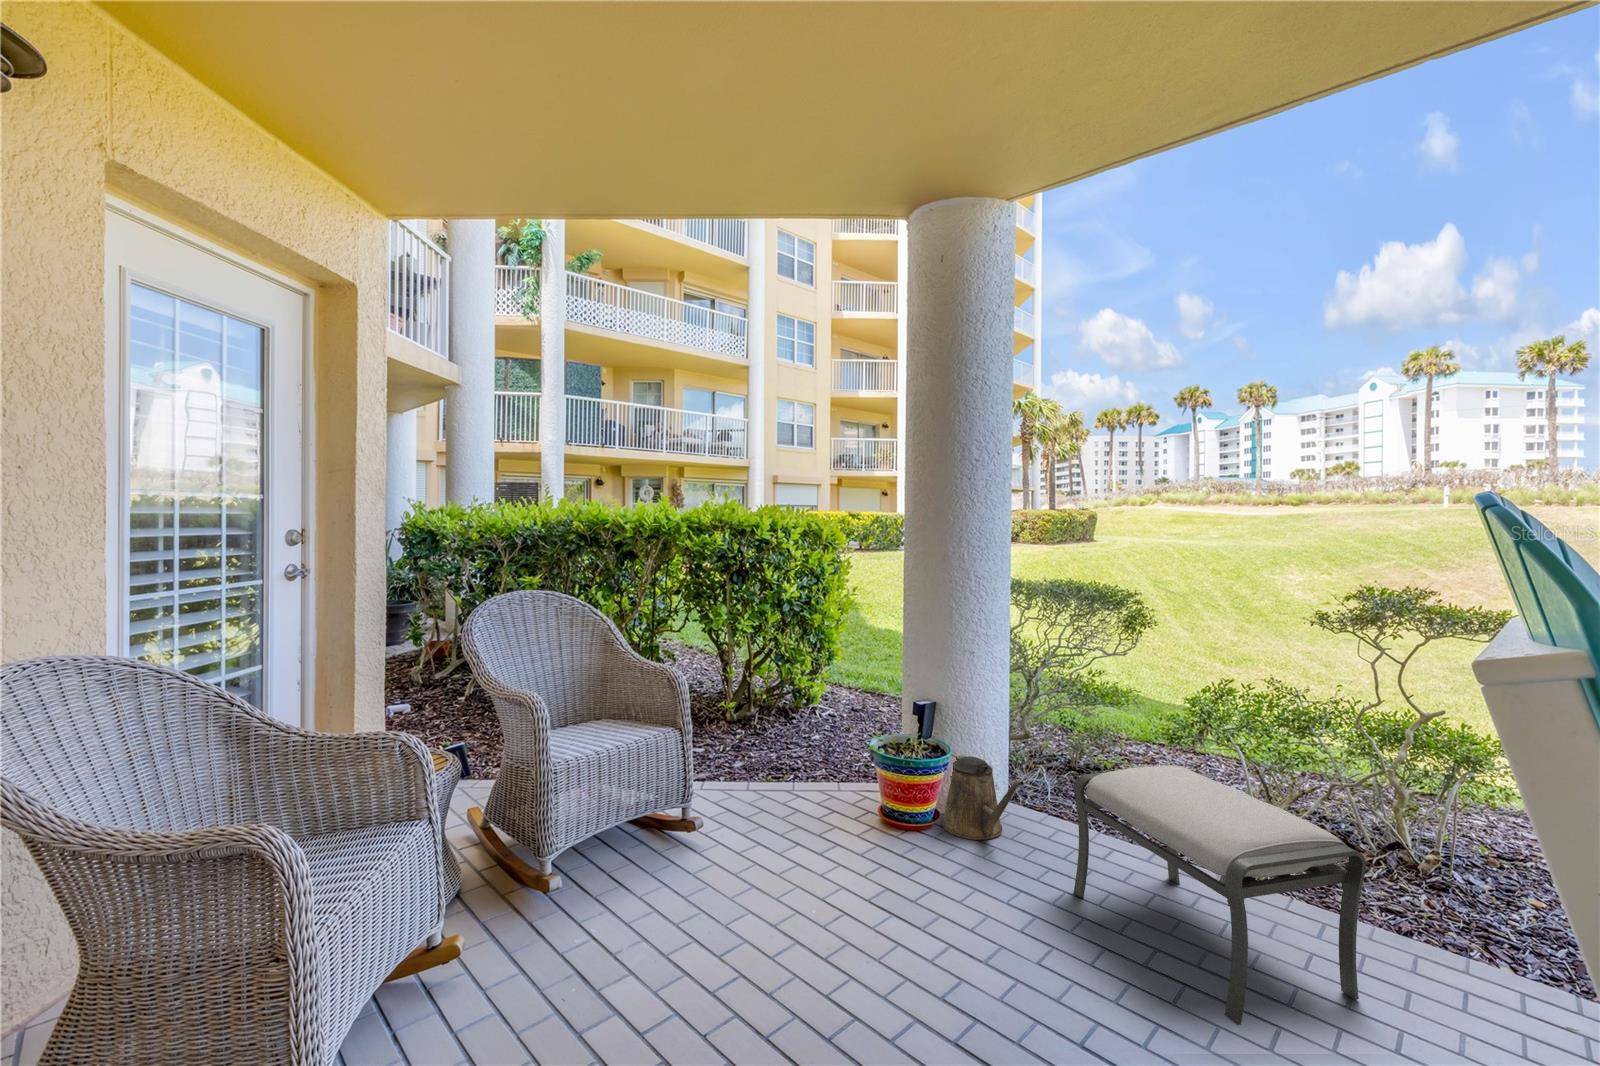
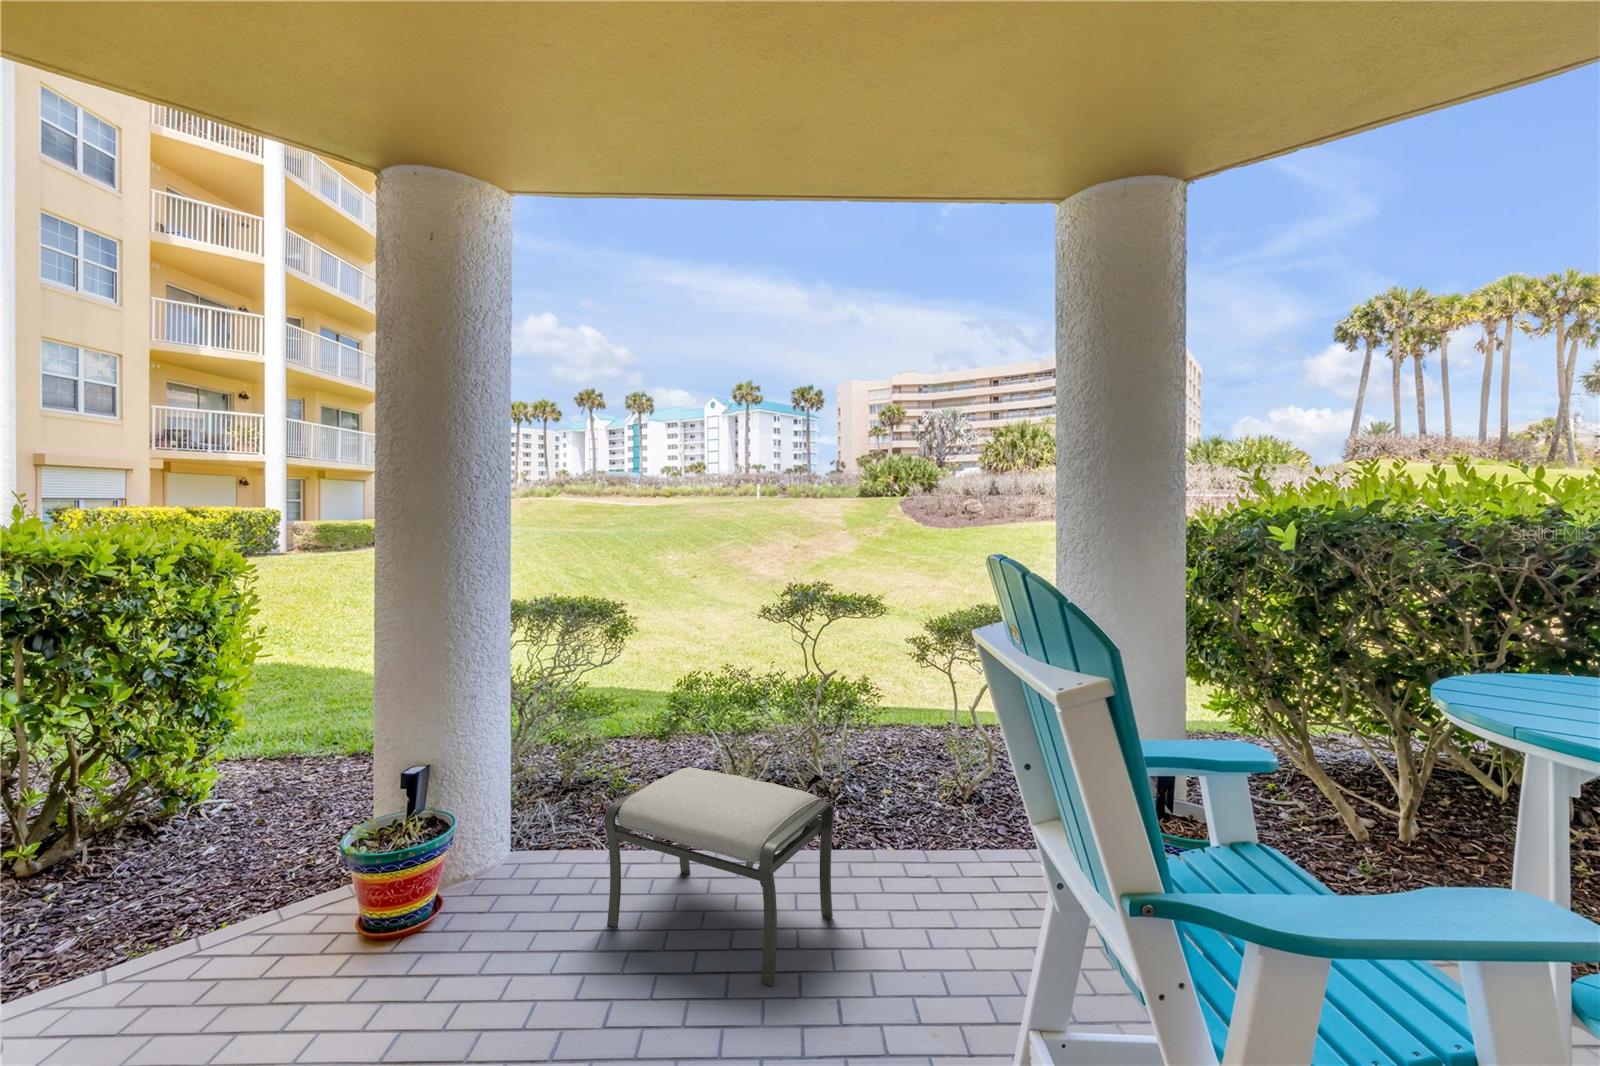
watering can: present [942,753,1024,840] -> none [440,815,548,915]

